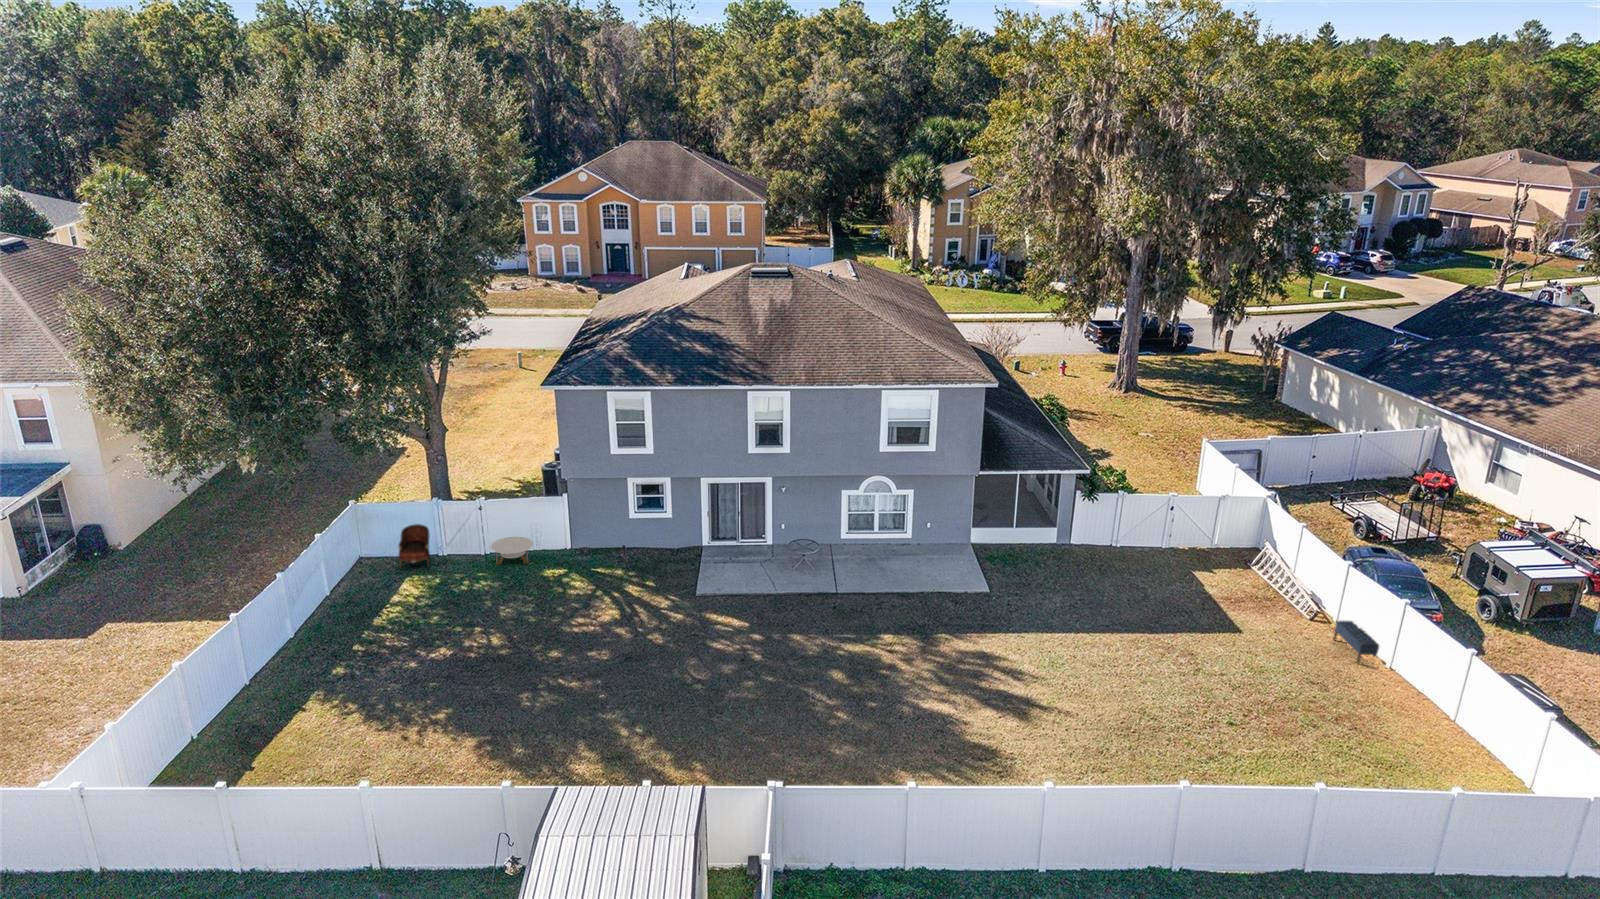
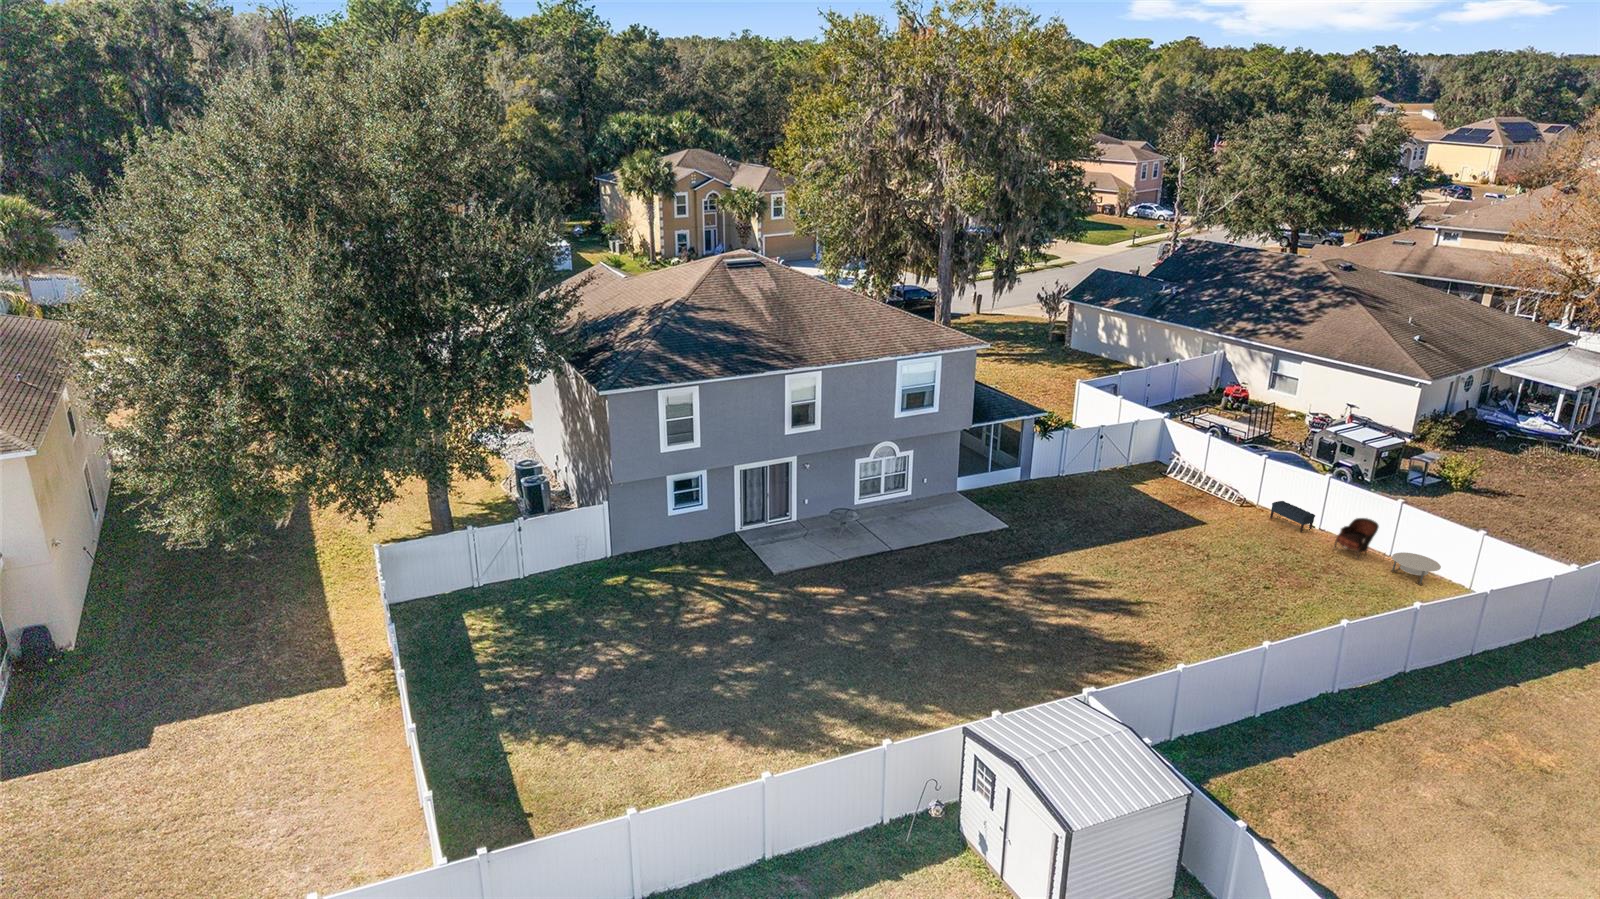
armchair: present [399,524,430,567] -> present [1335,518,1379,558]
round table: present [491,537,533,565] -> present [1391,552,1441,585]

